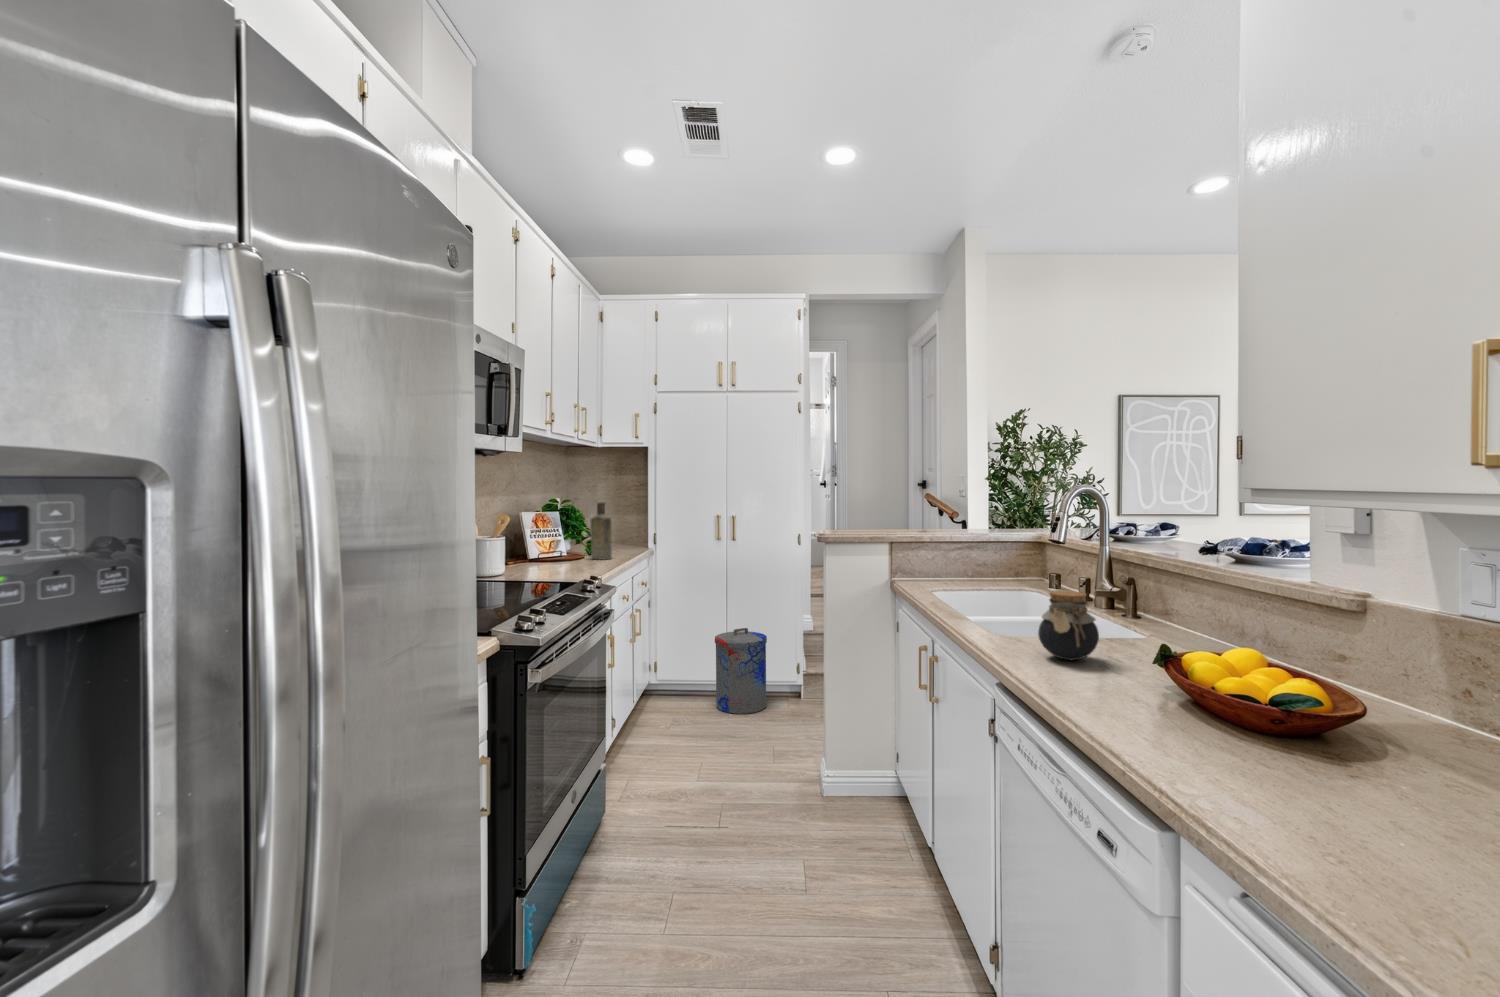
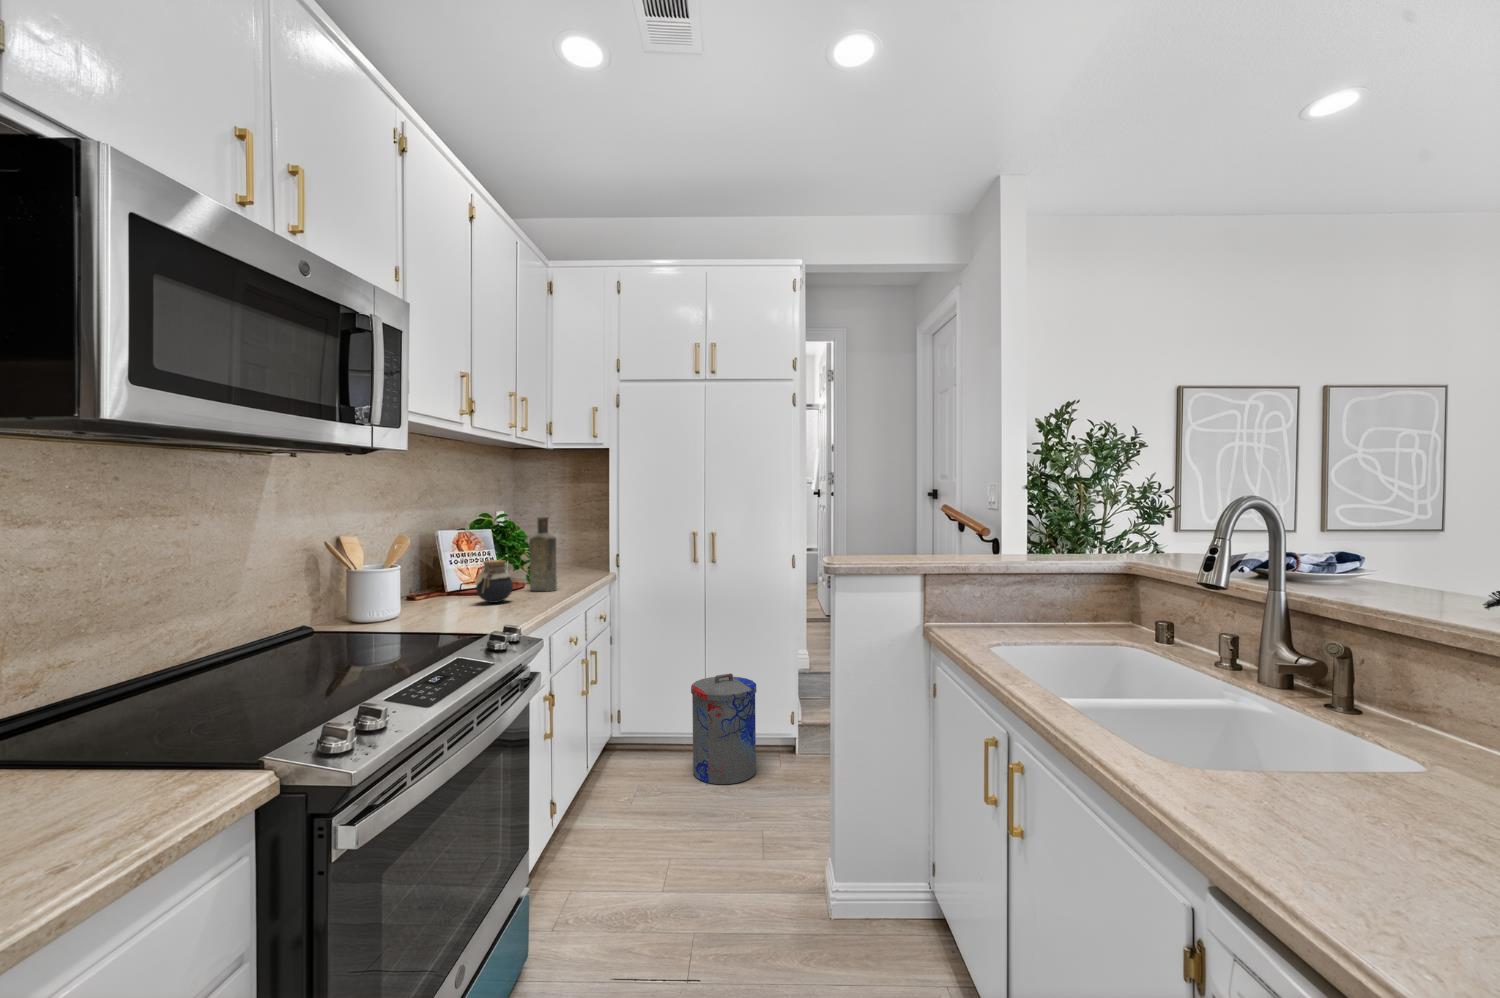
jar: present [1038,591,1099,660] -> present [475,560,513,603]

